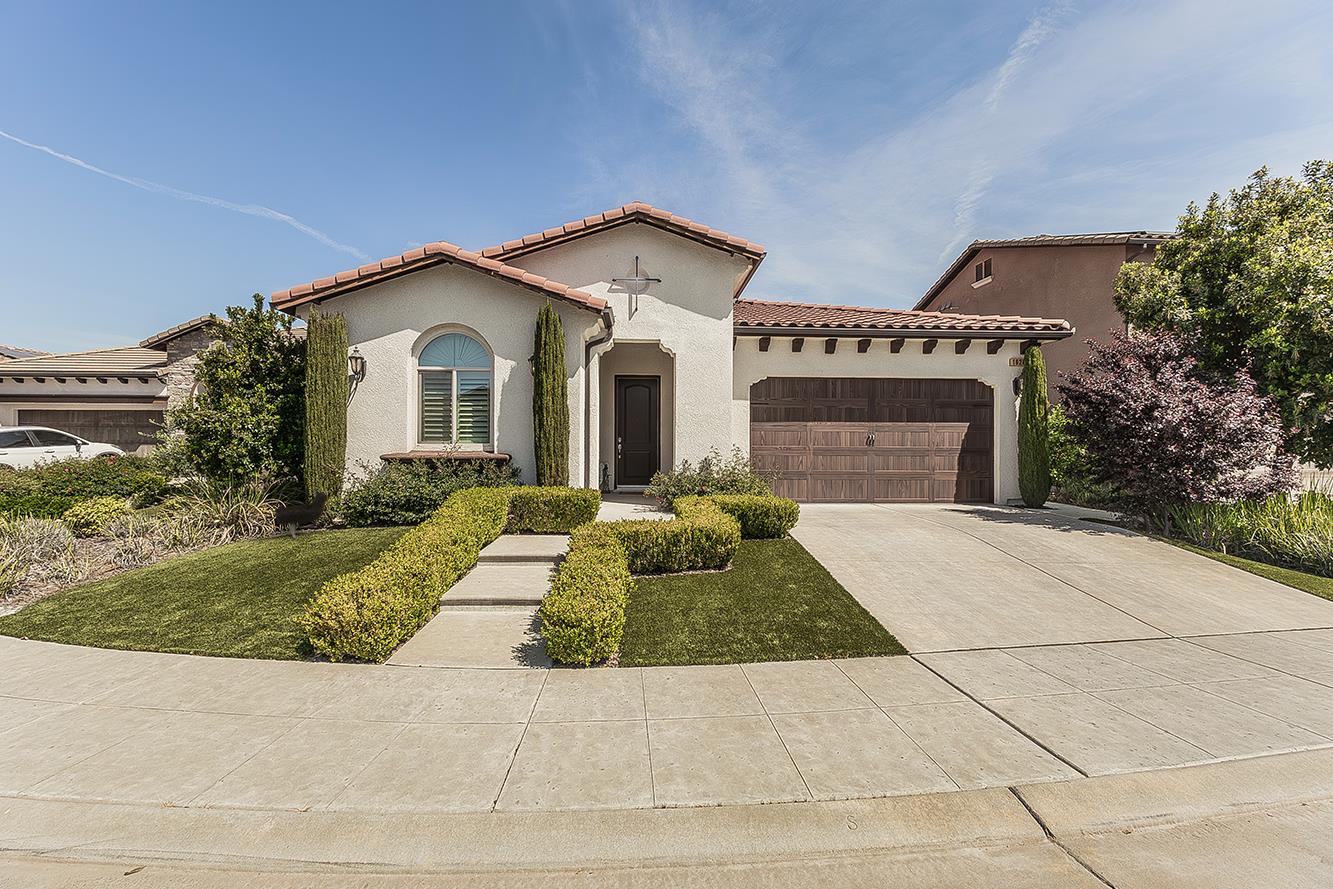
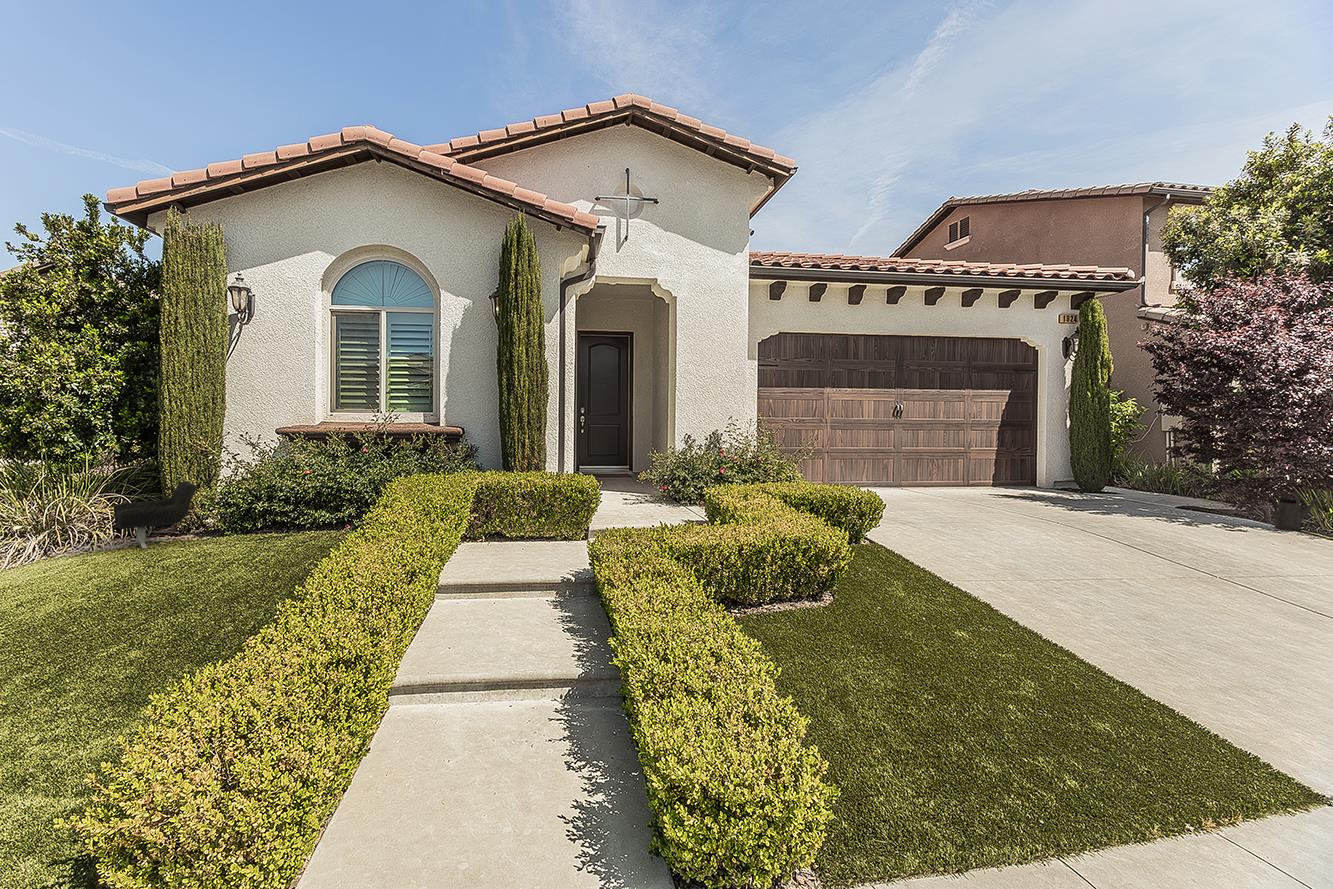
watering can: none [1126,505,1163,535] -> present [1274,492,1318,531]

